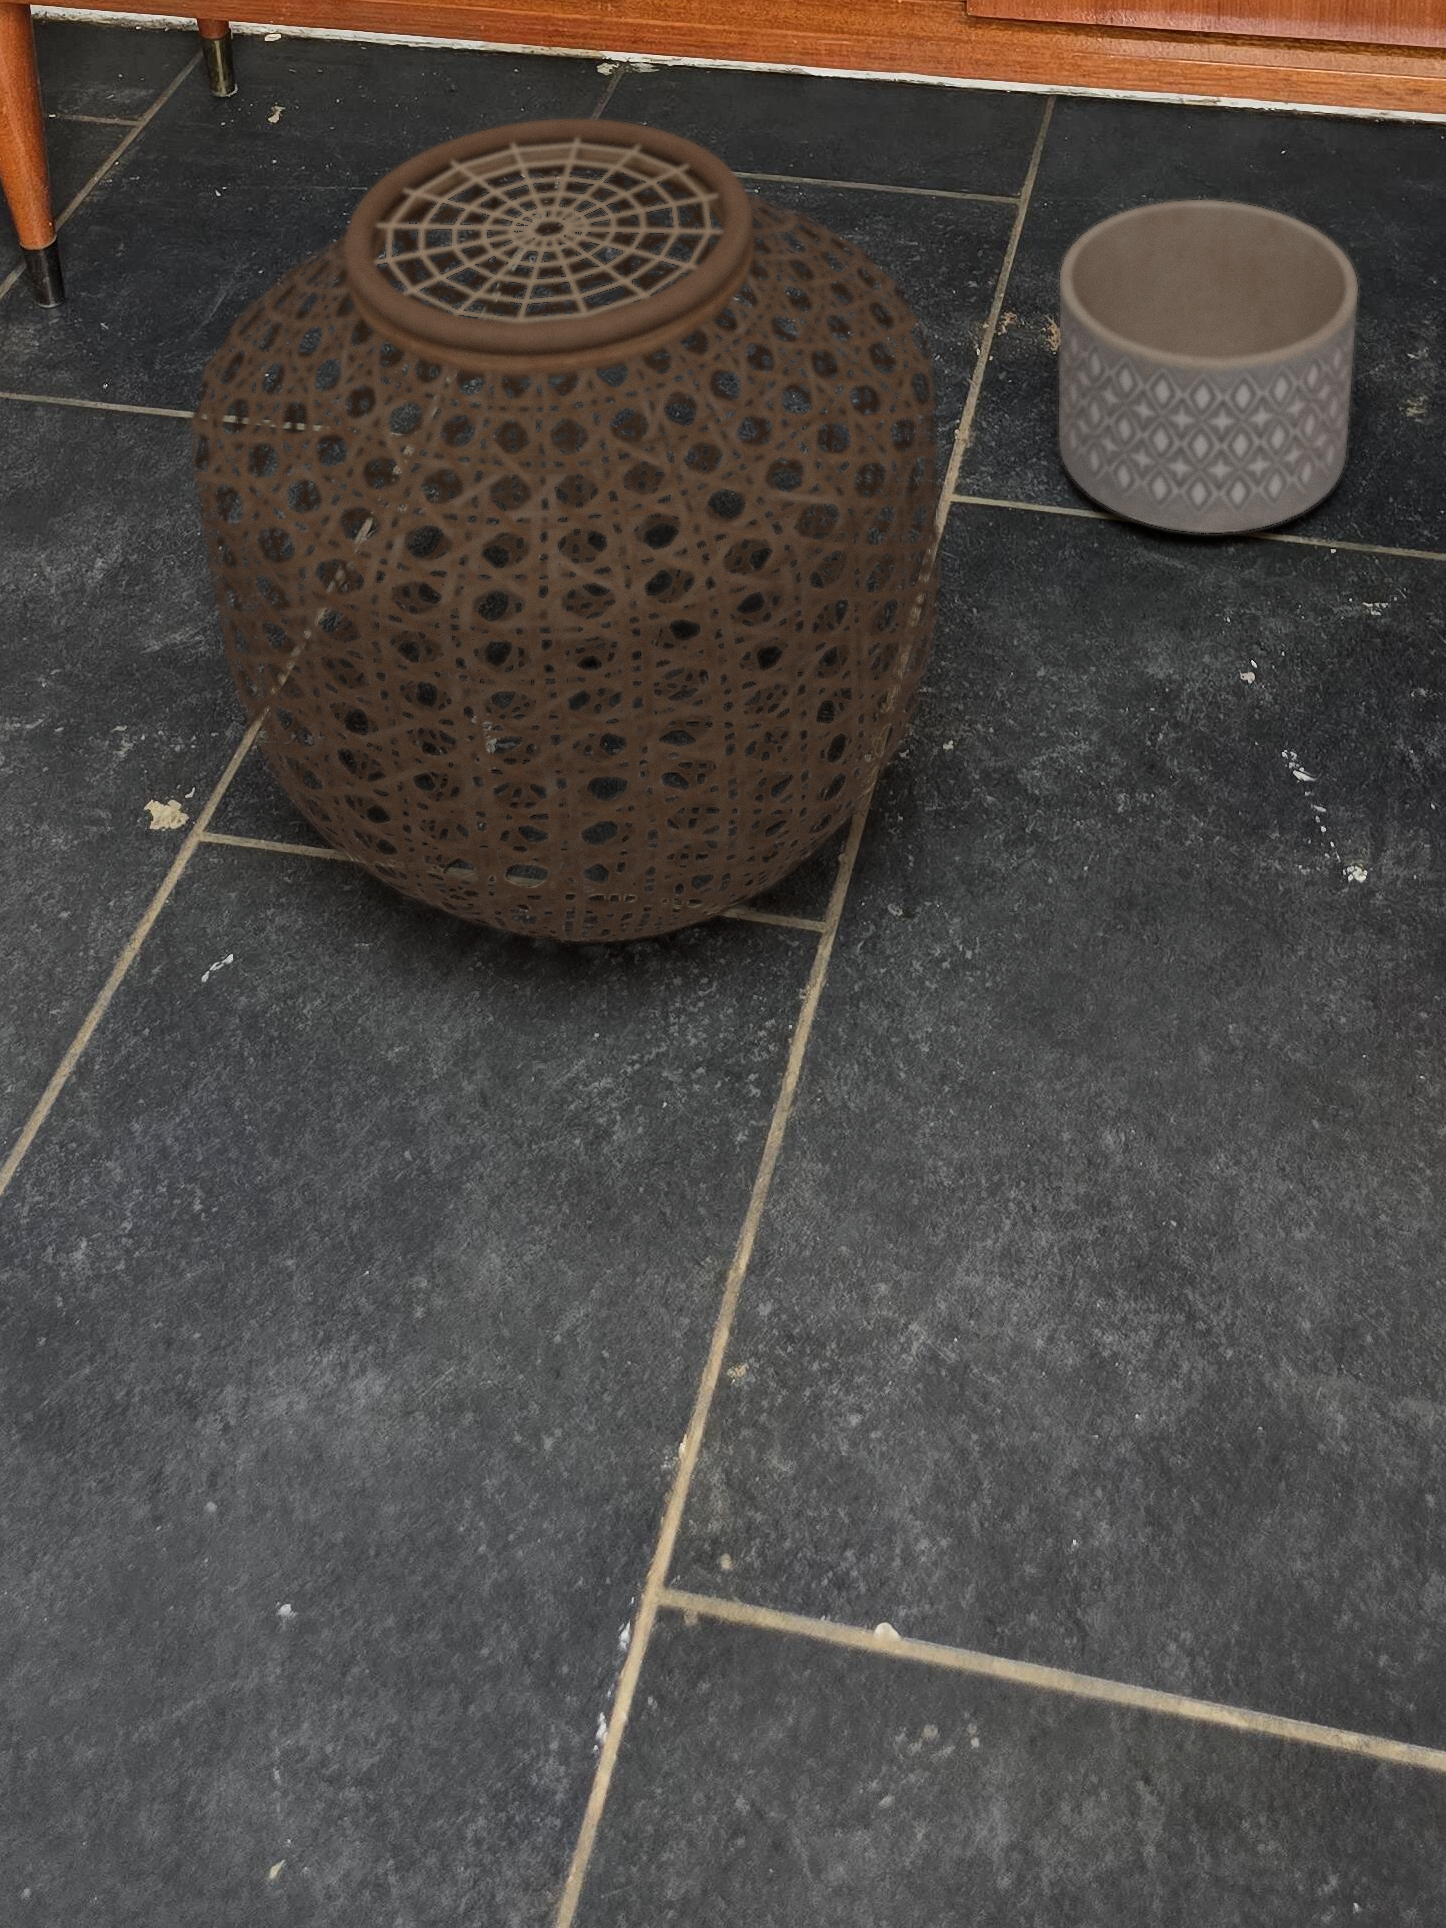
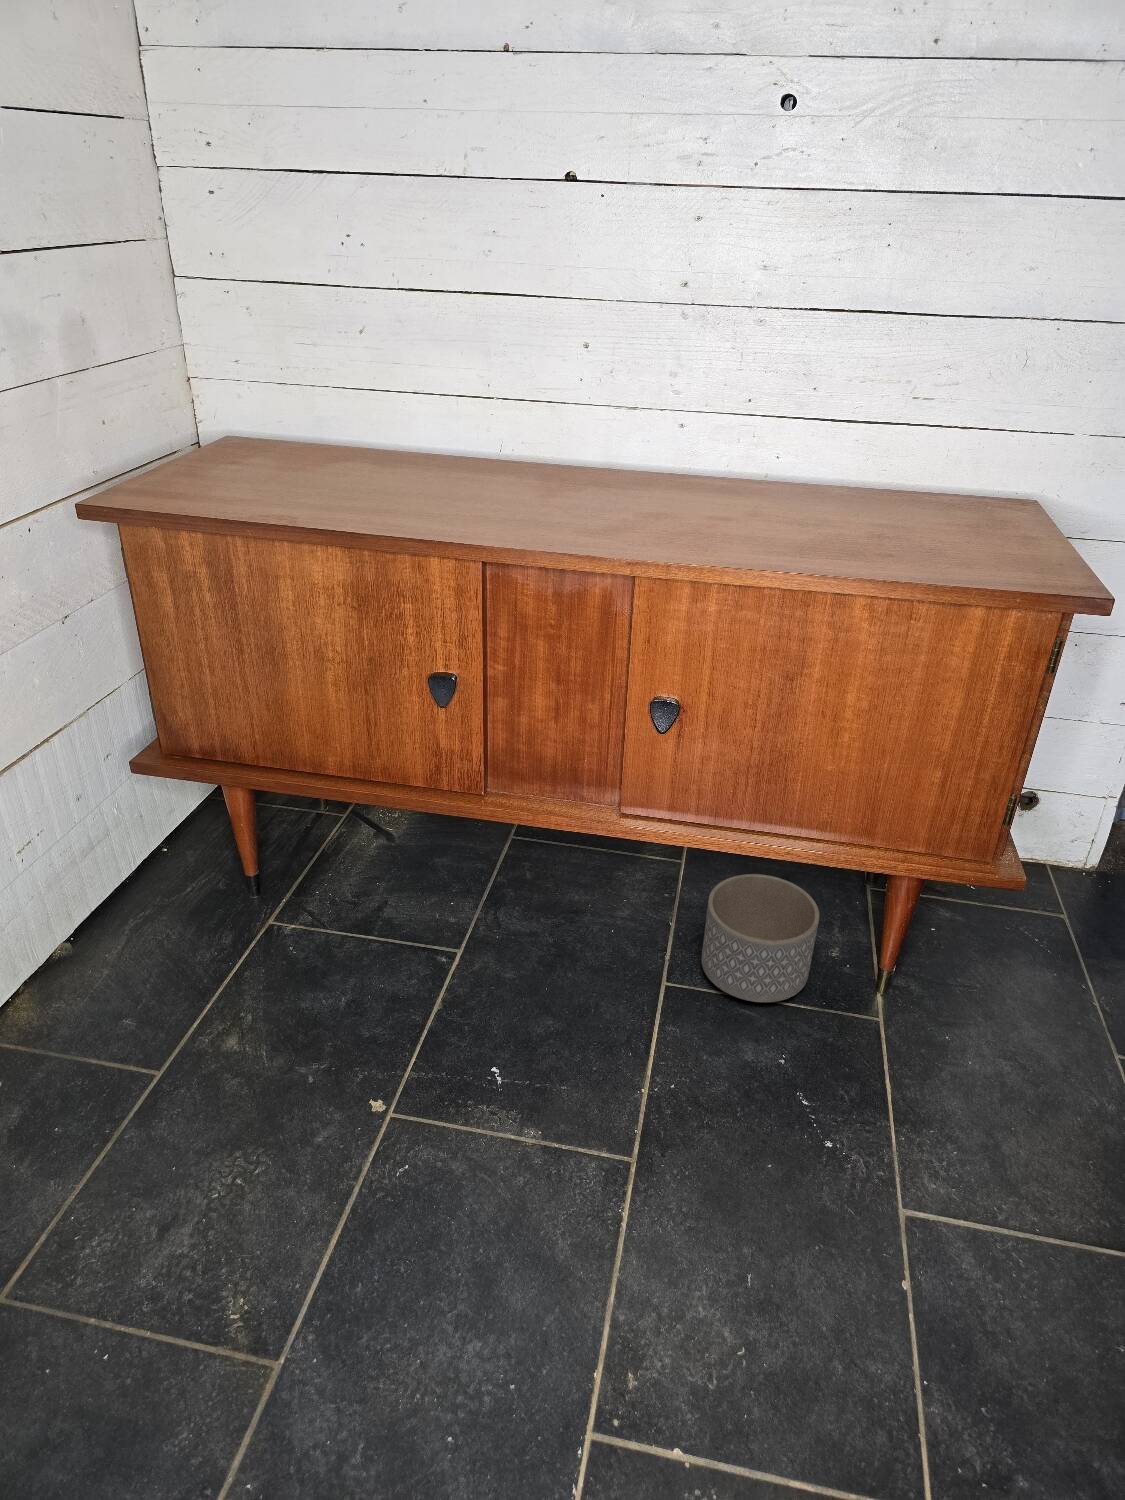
woven basket: present [190,119,940,943] -> none [407,855,688,1164]

